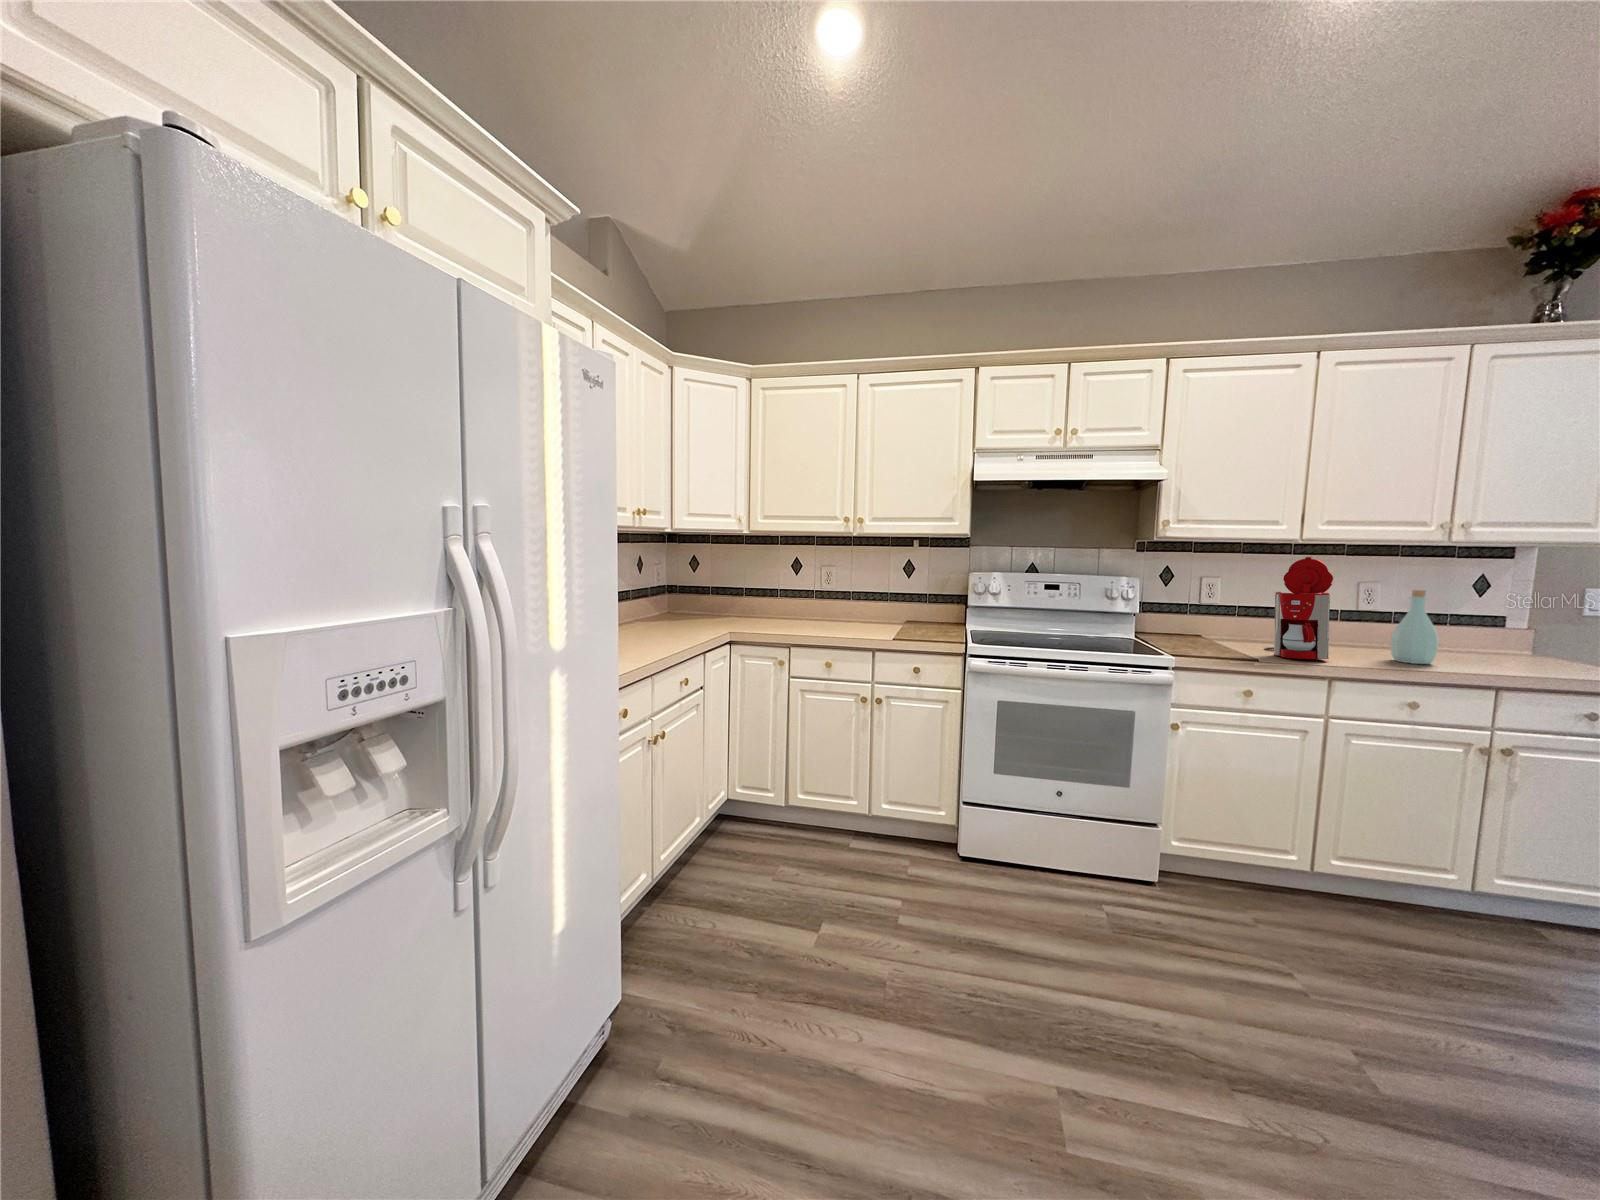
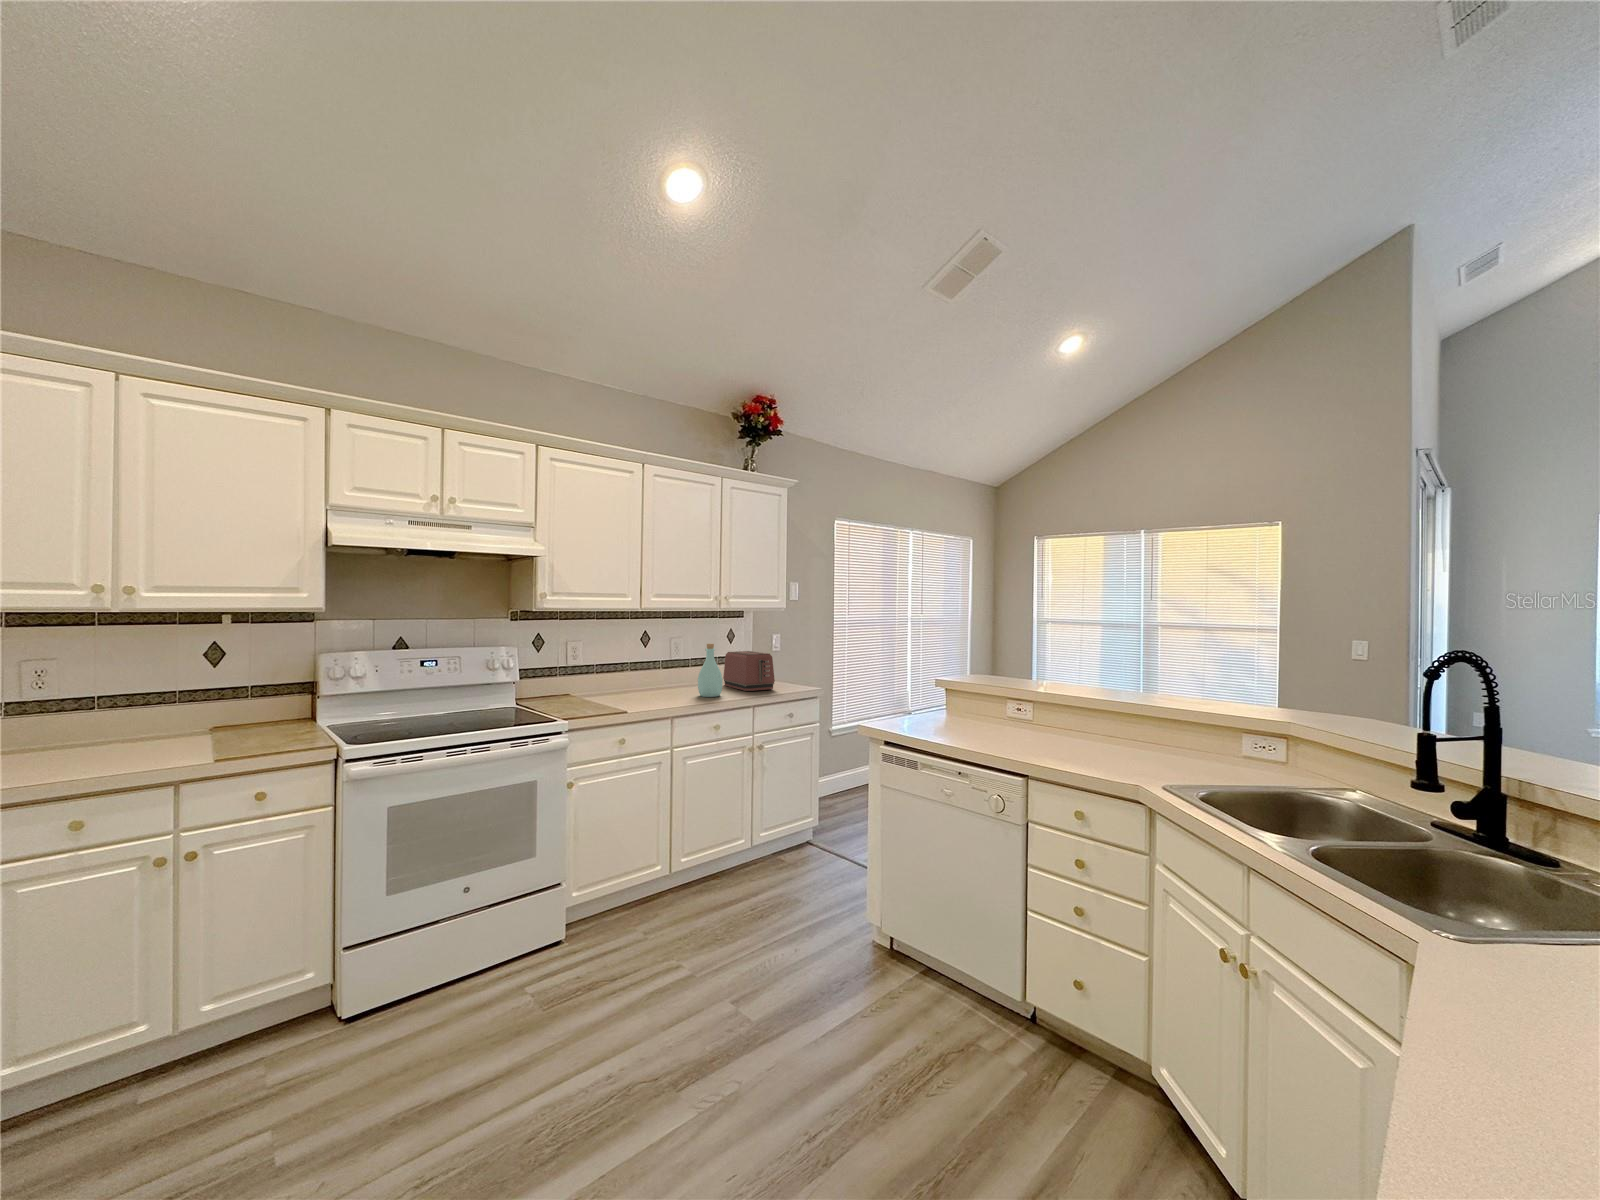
coffee maker: present [1264,557,1333,659] -> none [621,623,668,706]
toaster: none [1456,607,1561,670] -> present [723,651,775,691]

